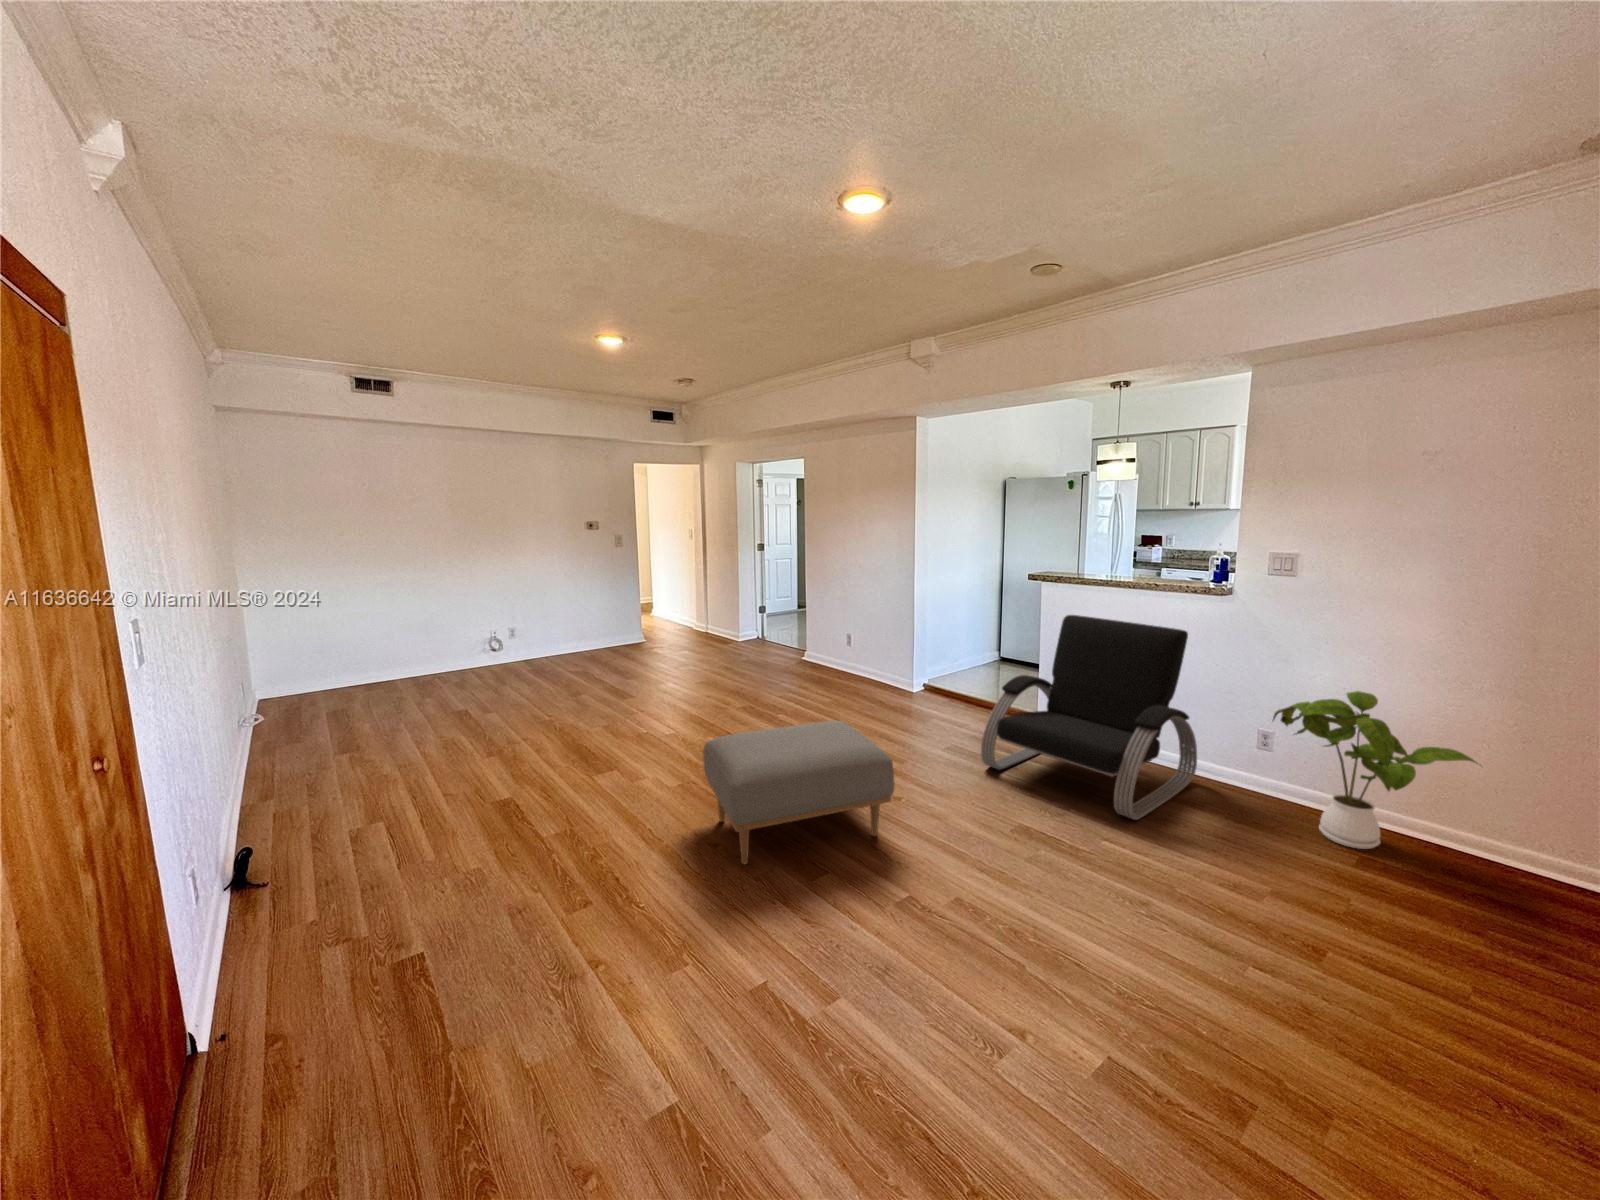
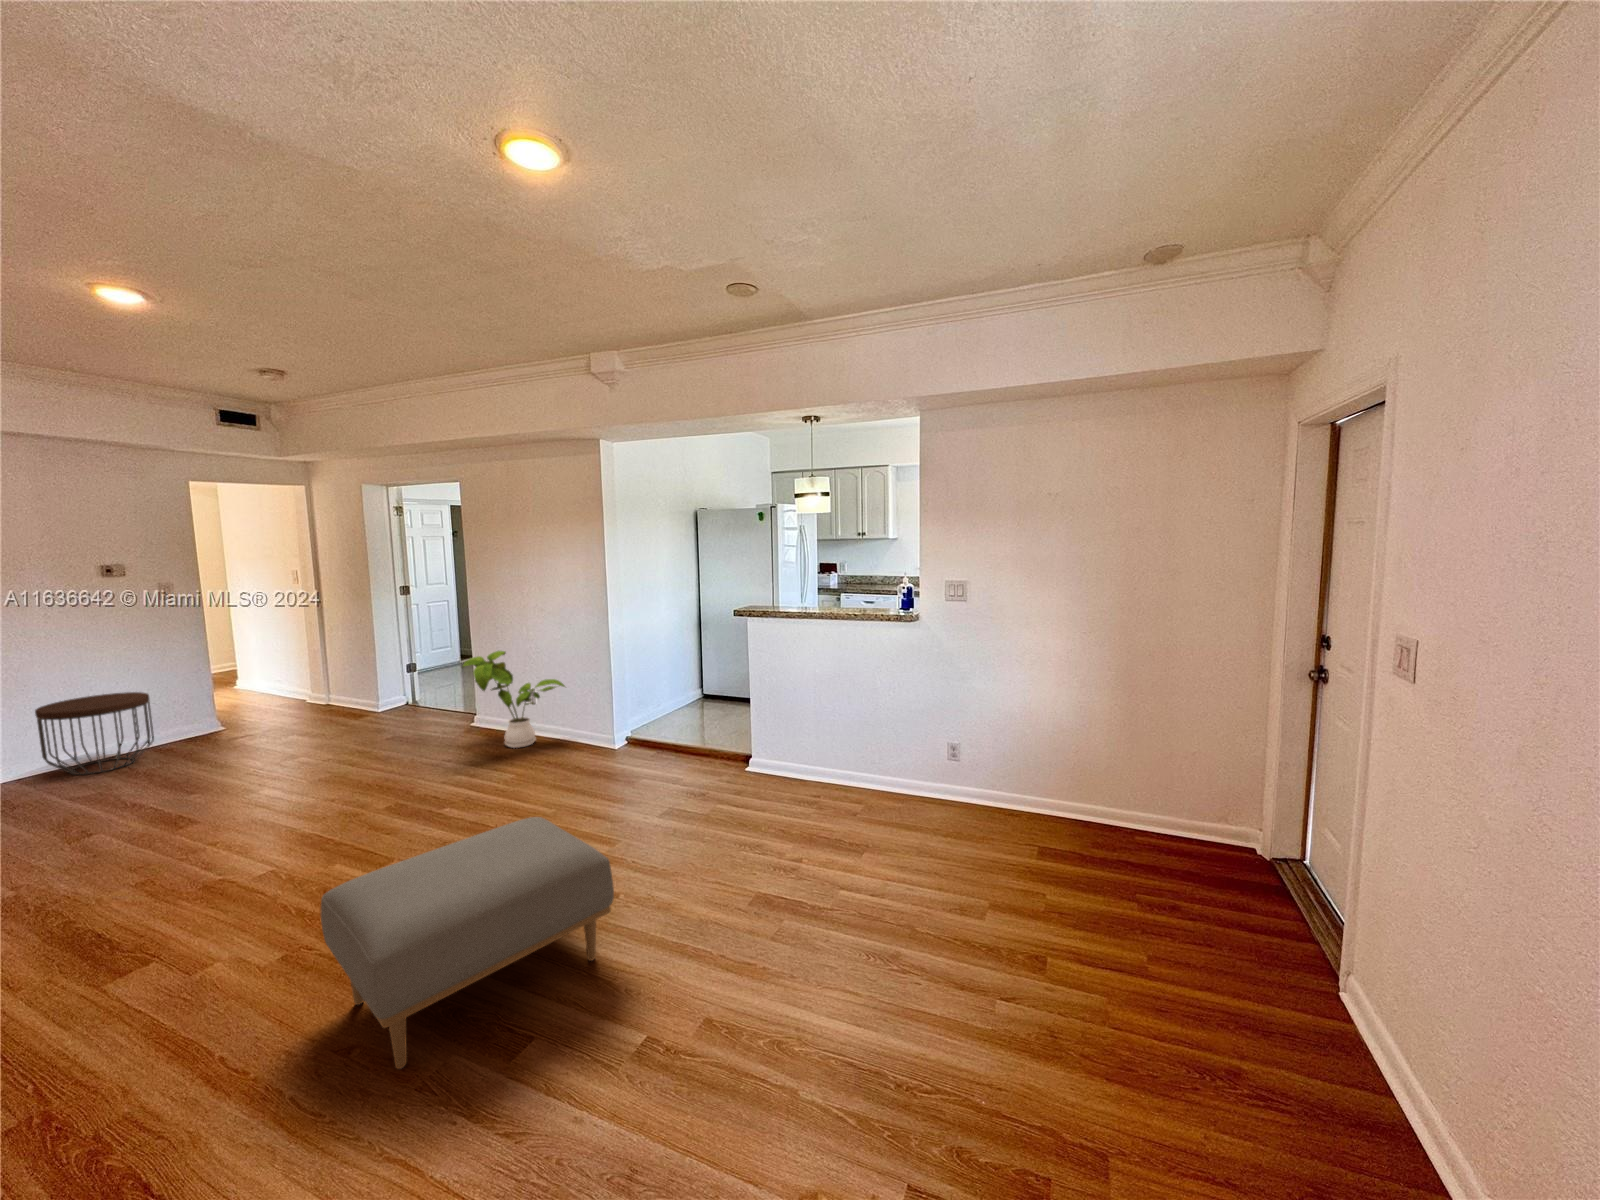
side table: none [557,608,612,658] -> present [35,692,154,775]
armchair: present [981,615,1197,820] -> none [704,651,904,859]
house plant: present [1273,691,1482,849] -> present [462,651,565,748]

